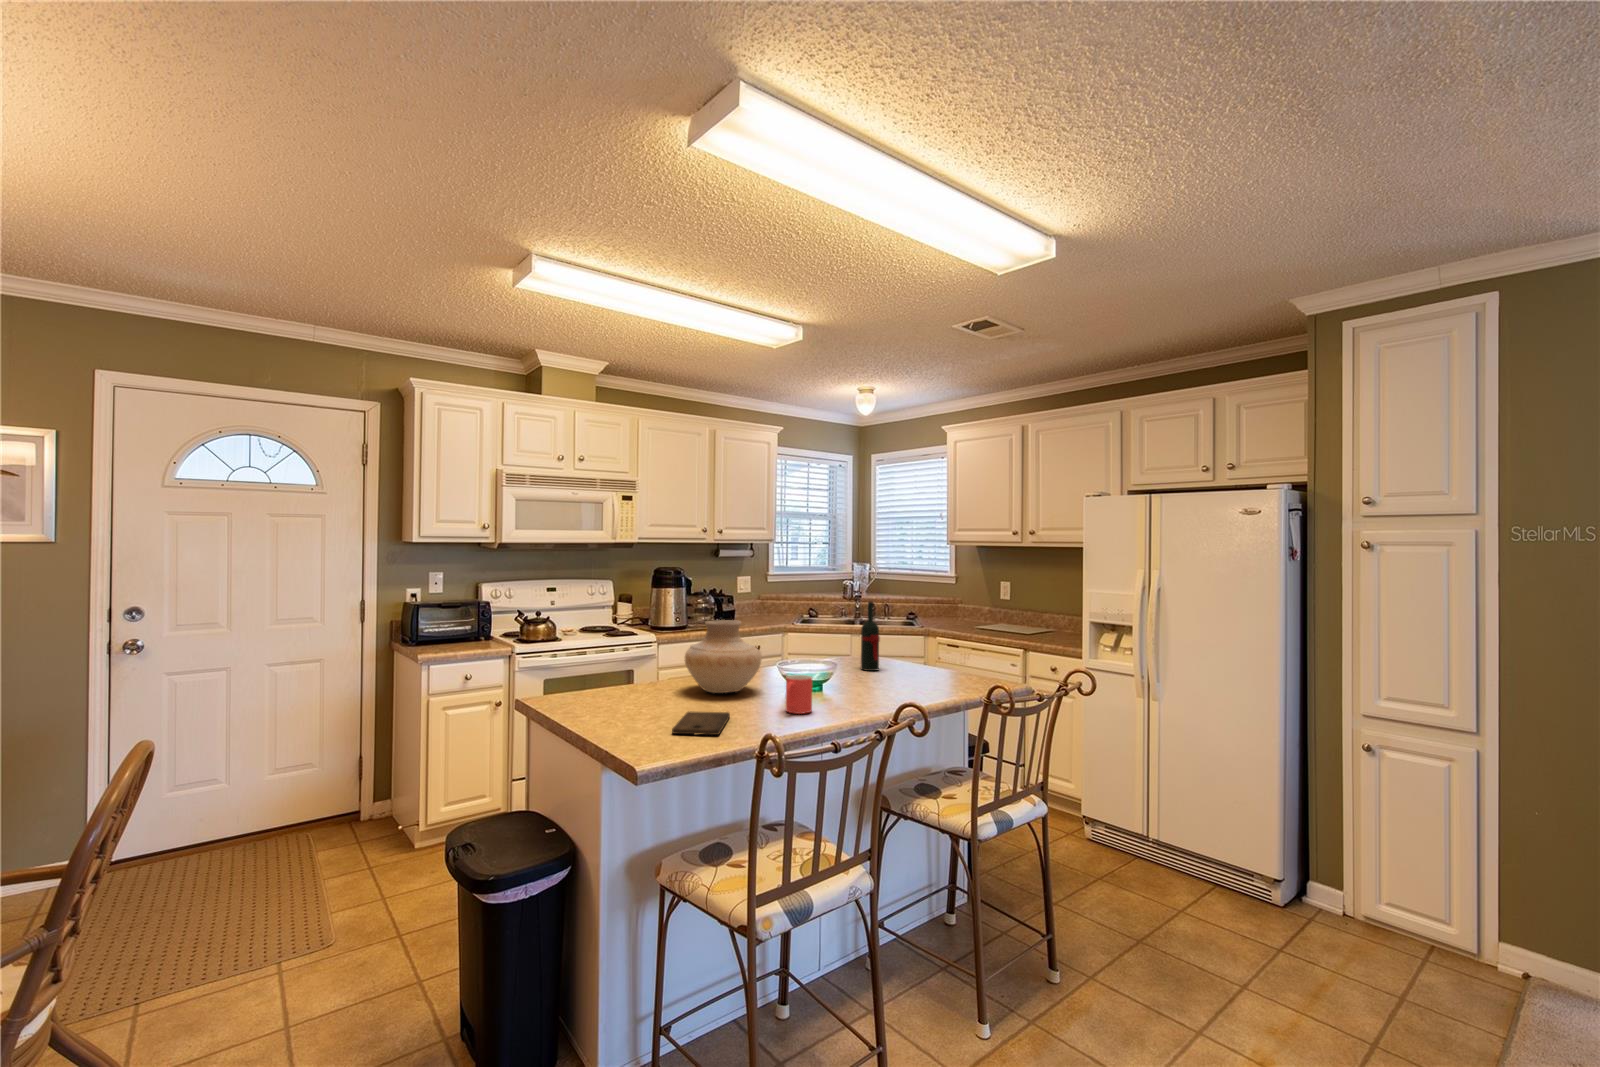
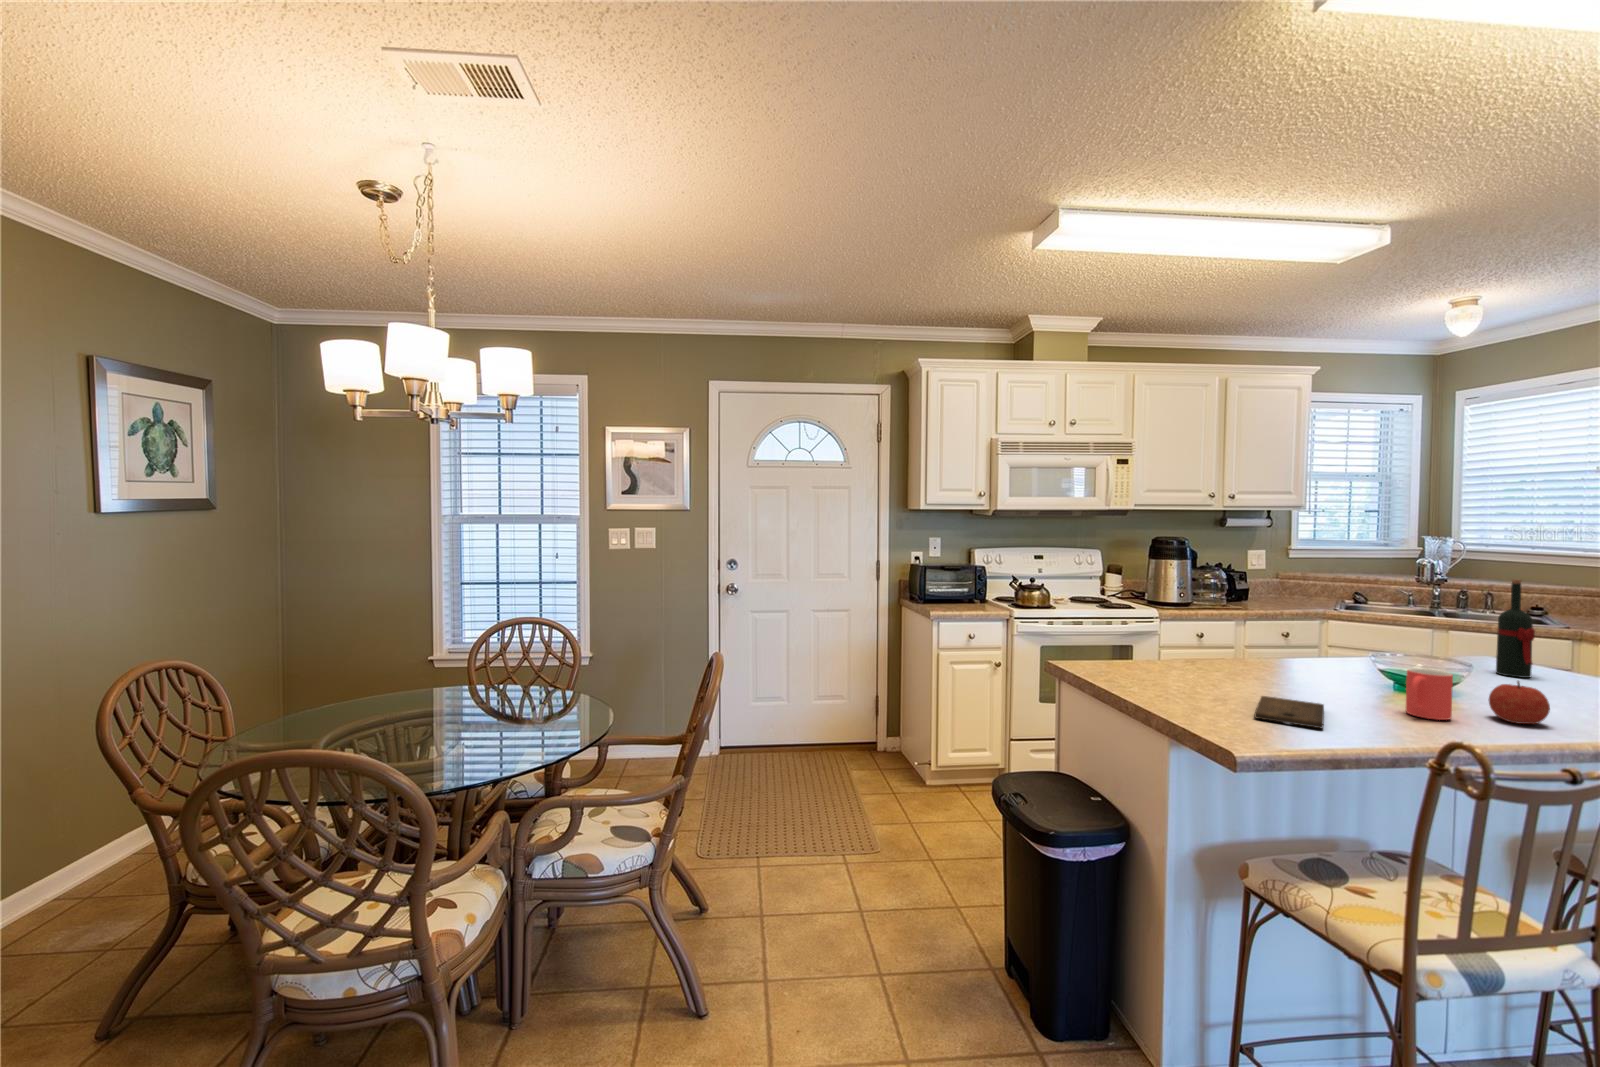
vase: present [685,620,761,693] -> none [1239,594,1351,681]
fruit: none [836,677,867,709] -> present [1489,681,1550,724]

